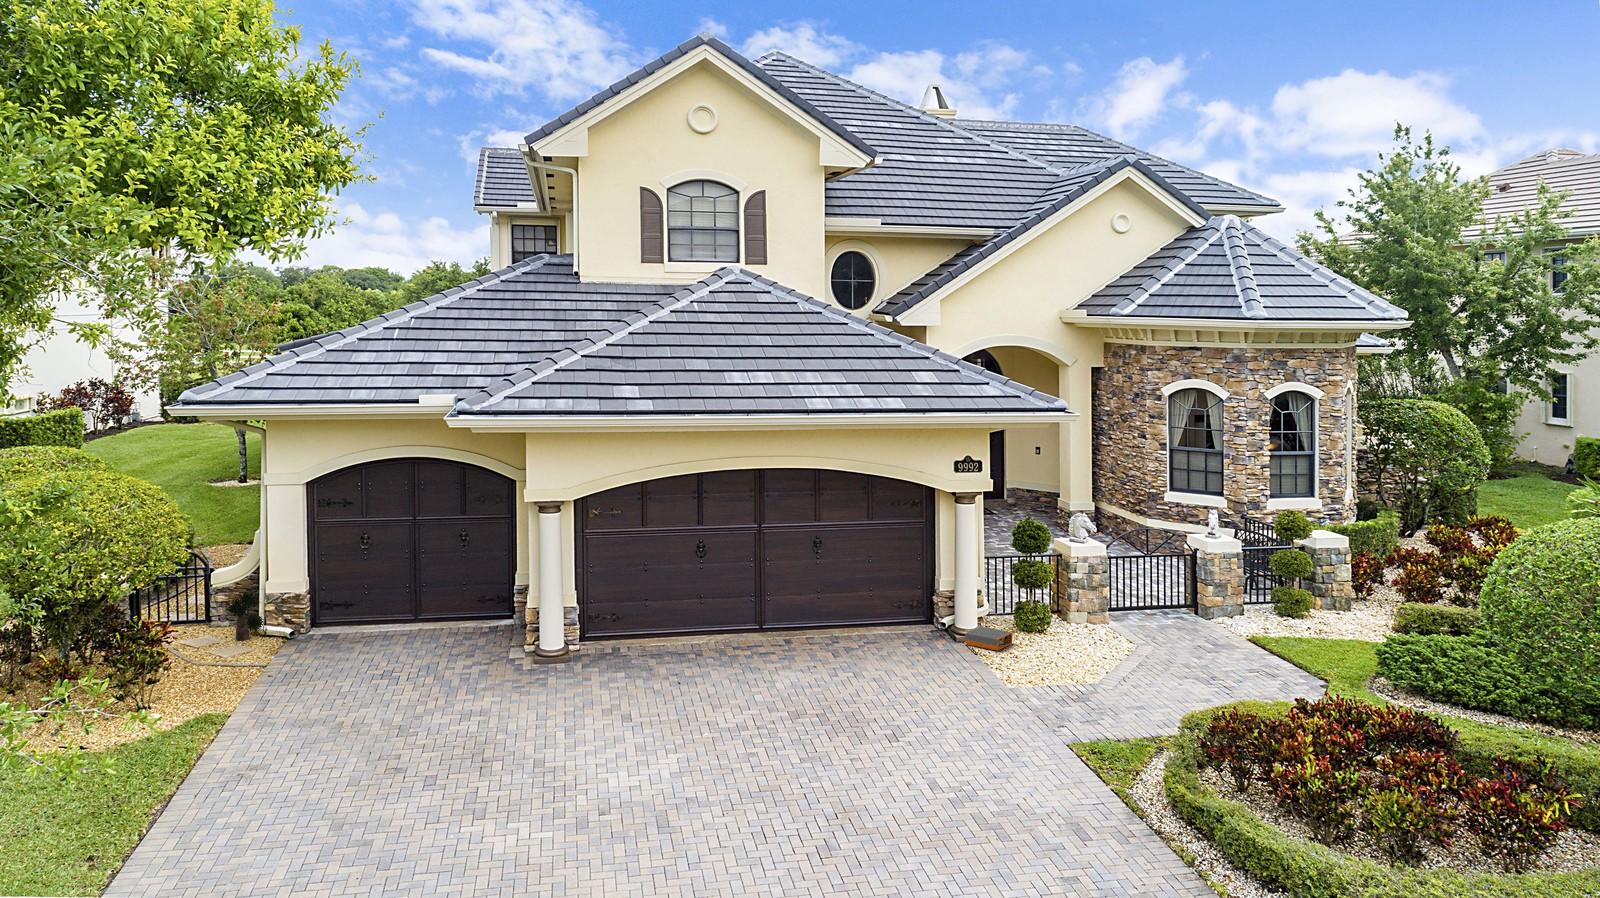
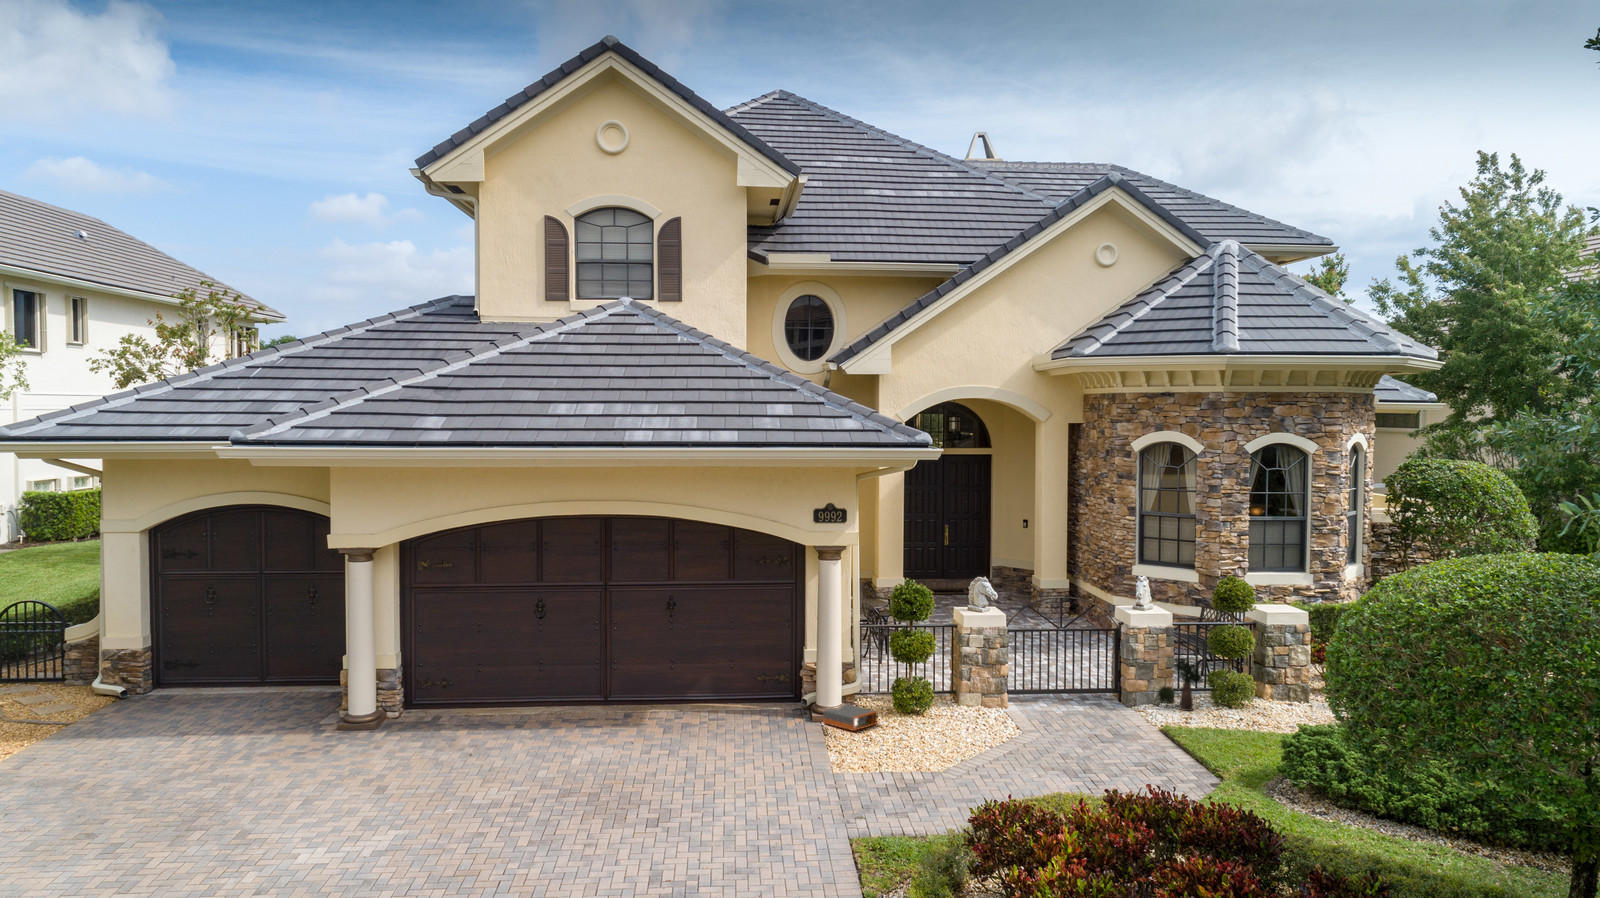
potted plant: present [226,591,267,641] -> present [1157,659,1202,711]

